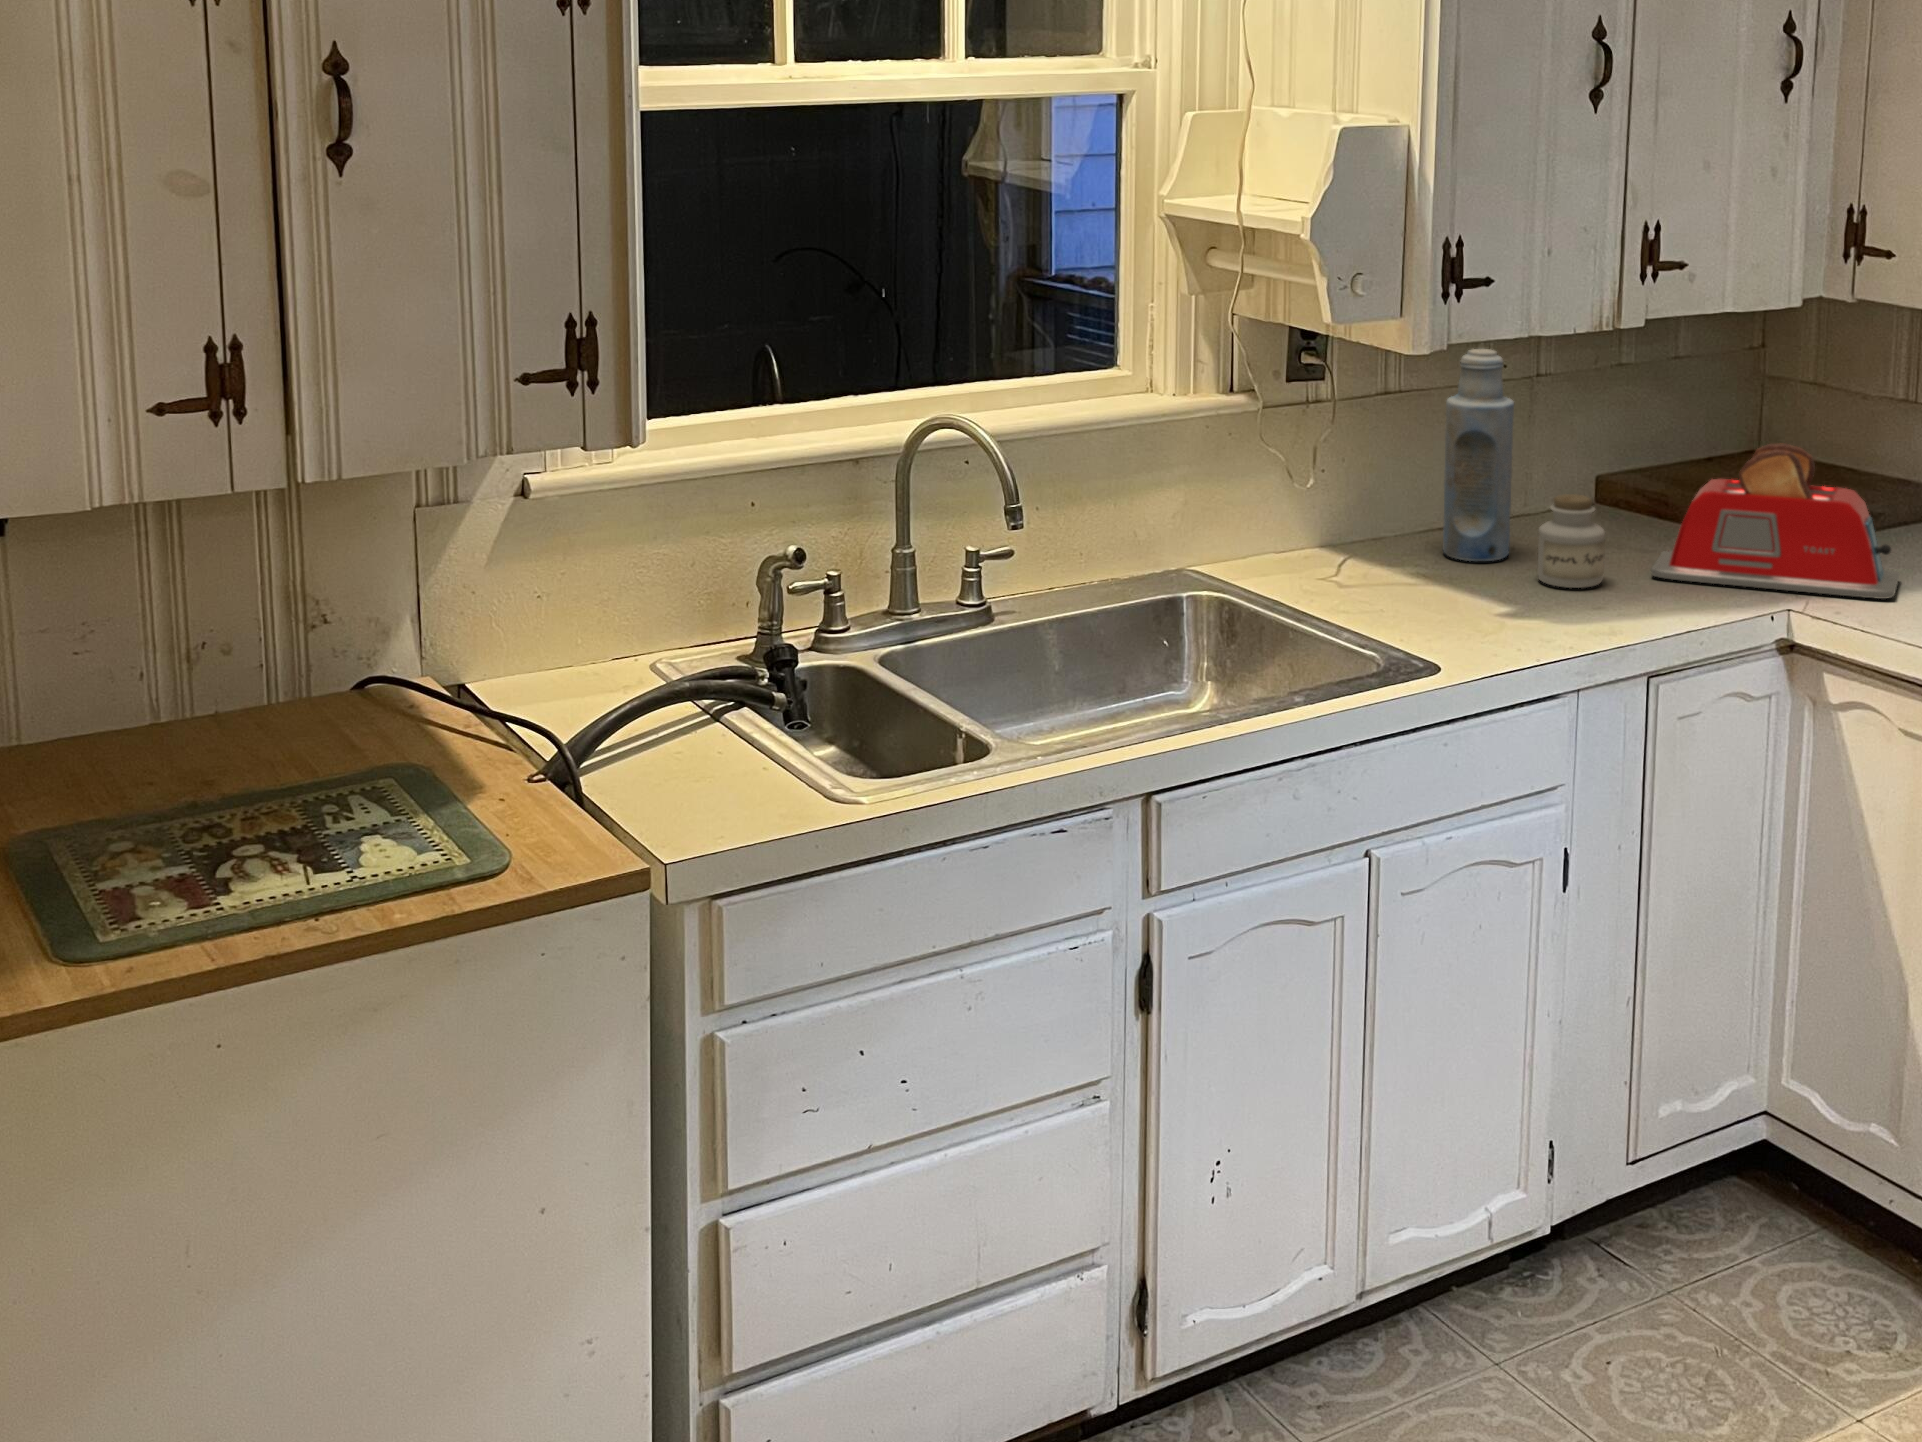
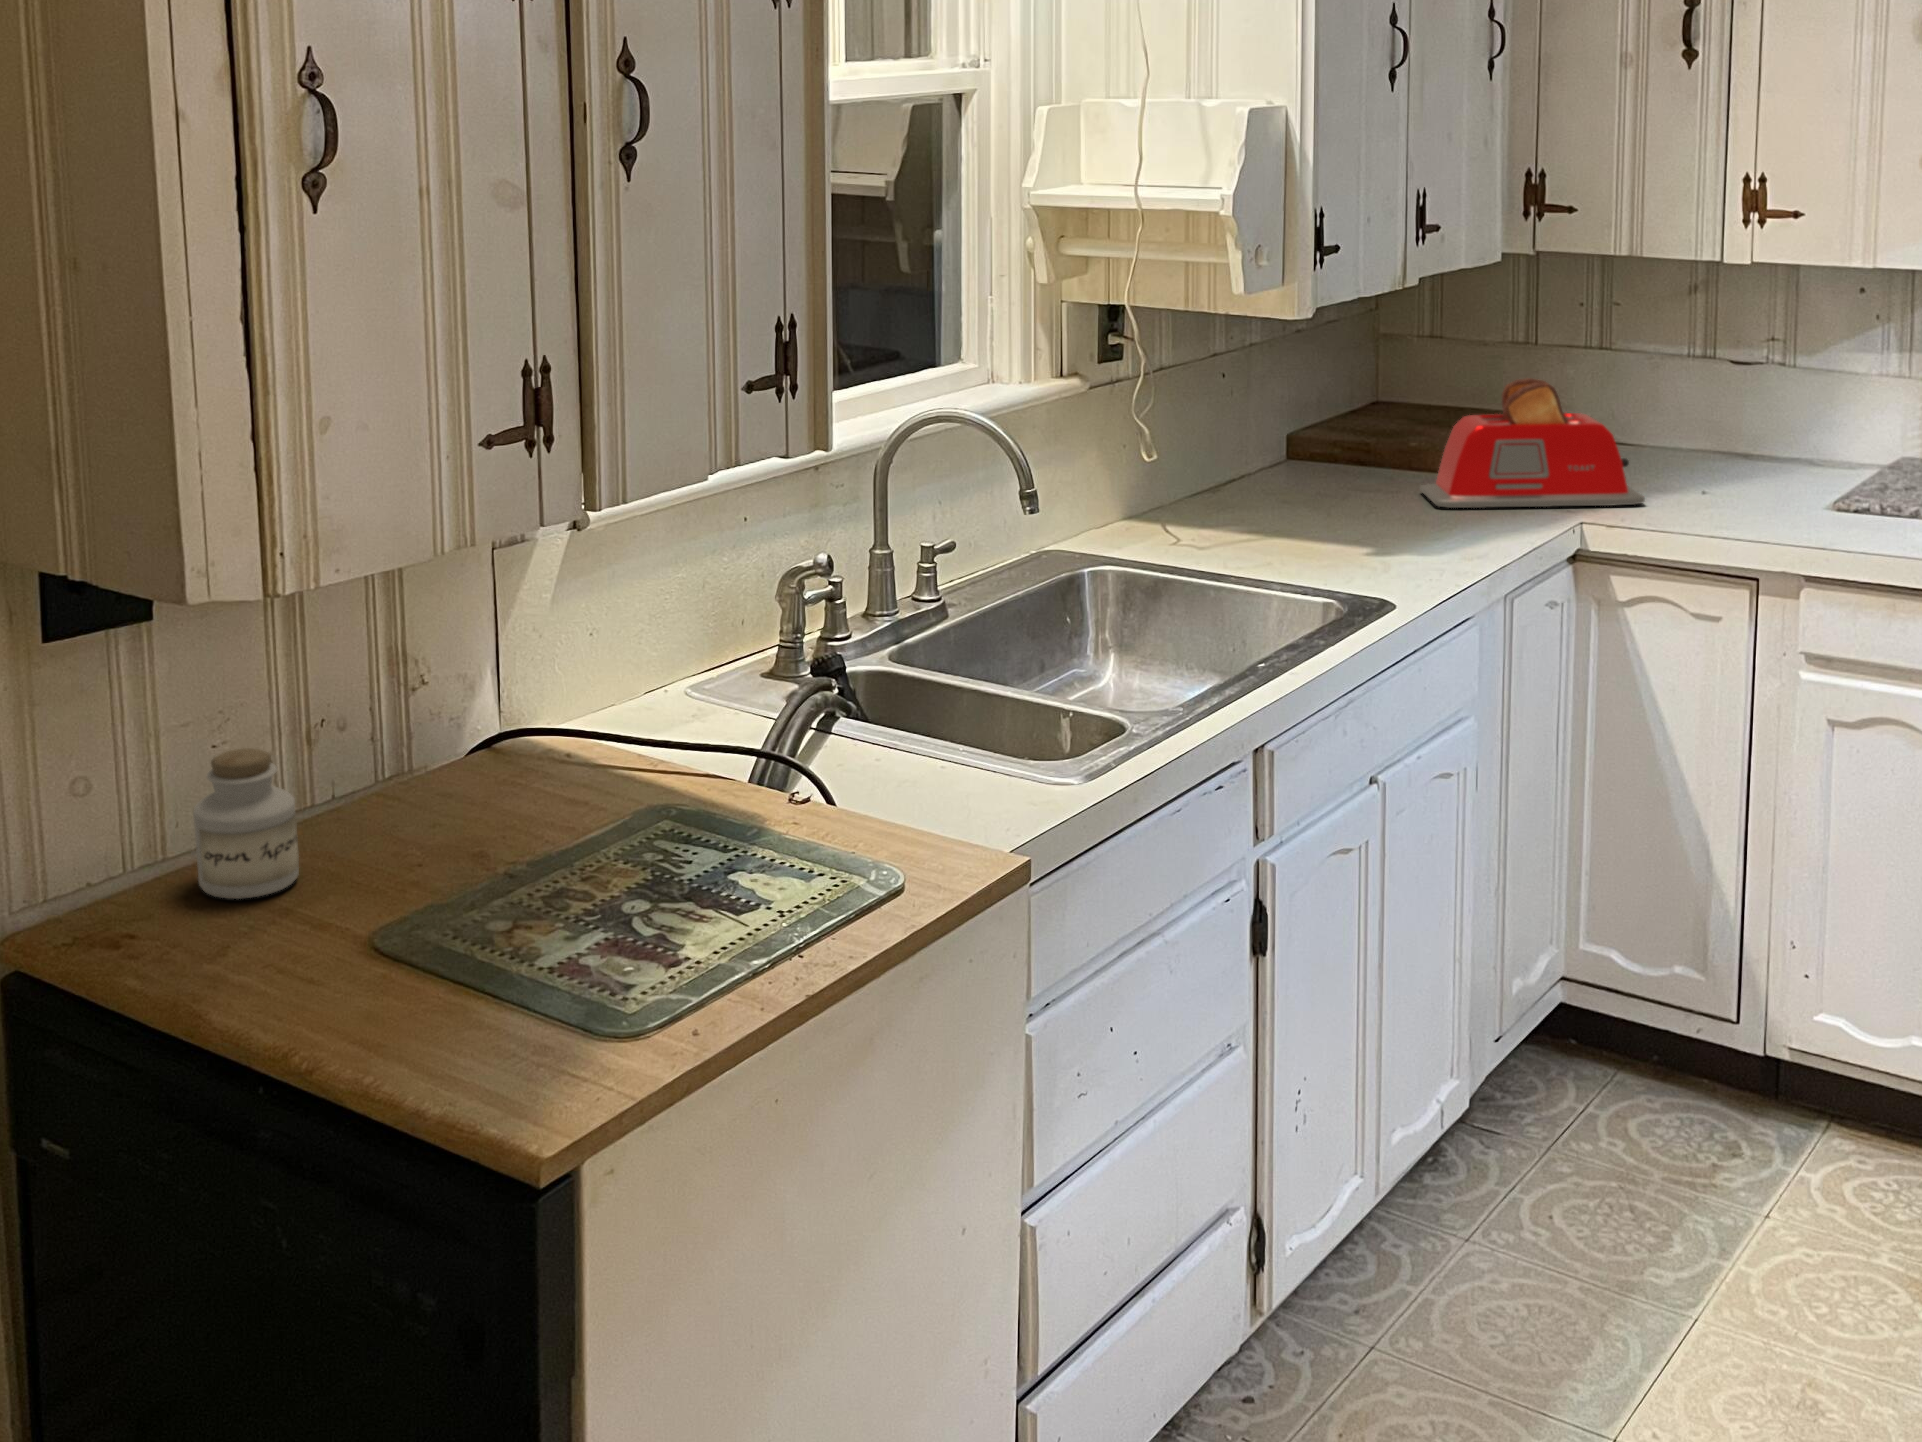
bottle: present [1443,349,1514,561] -> none [1236,314,1299,511]
jar: present [1538,494,1605,588] -> present [193,748,299,899]

